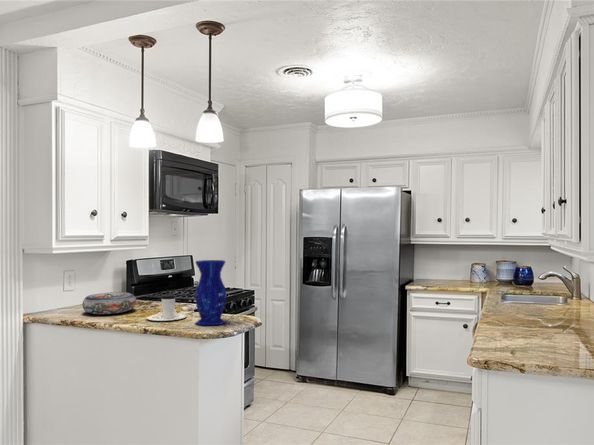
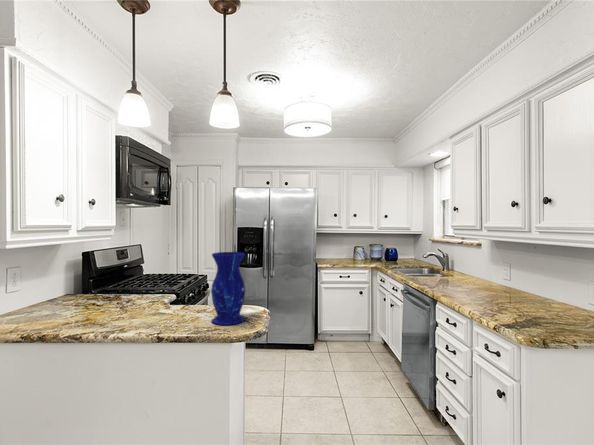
bowl: present [82,292,136,314] -> none [46,290,117,321]
coffee cup: present [147,295,186,321] -> none [144,291,191,324]

